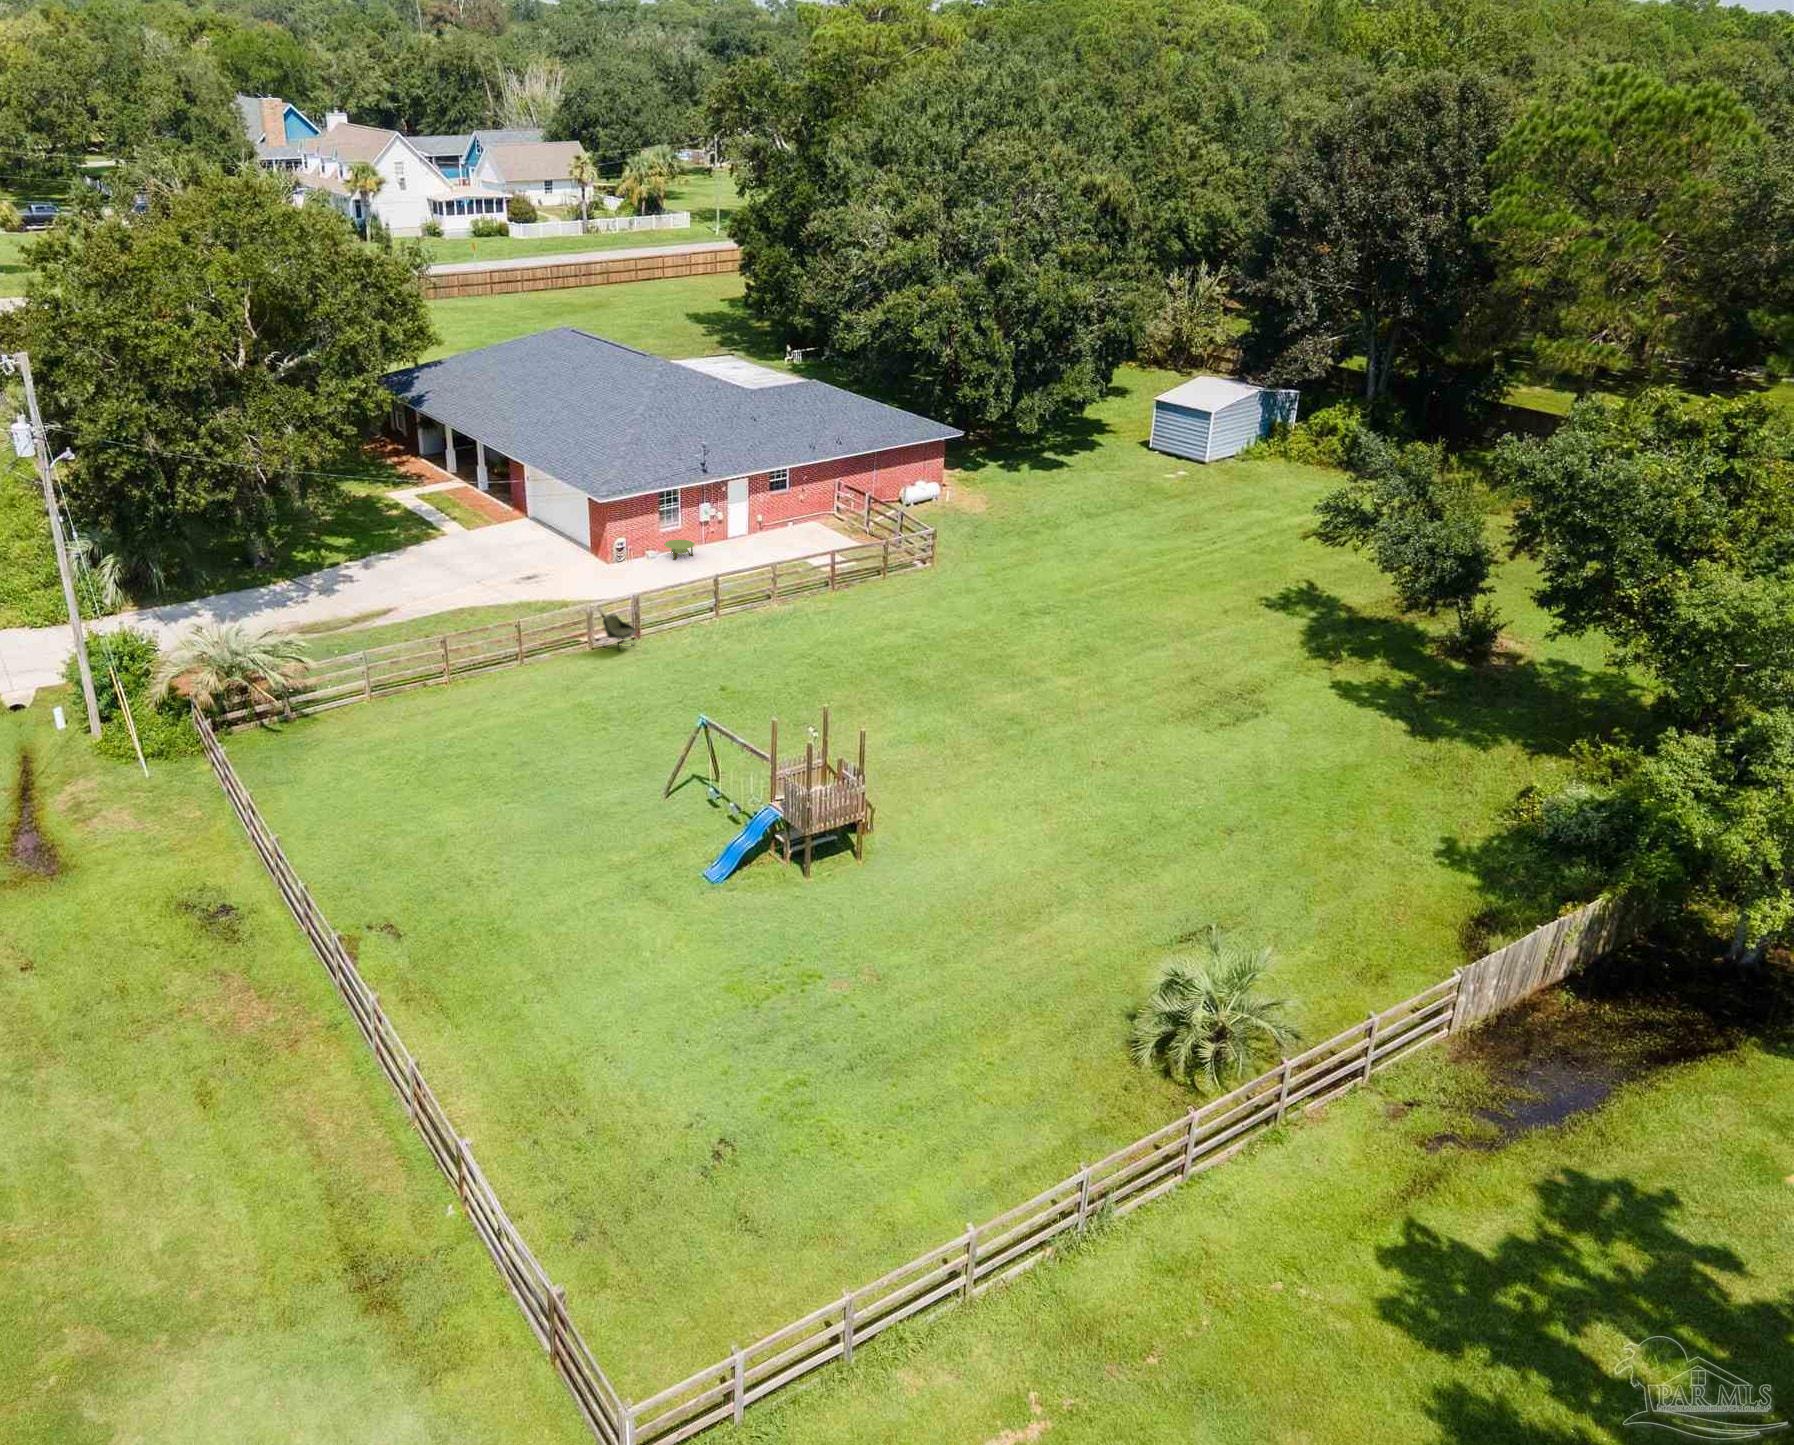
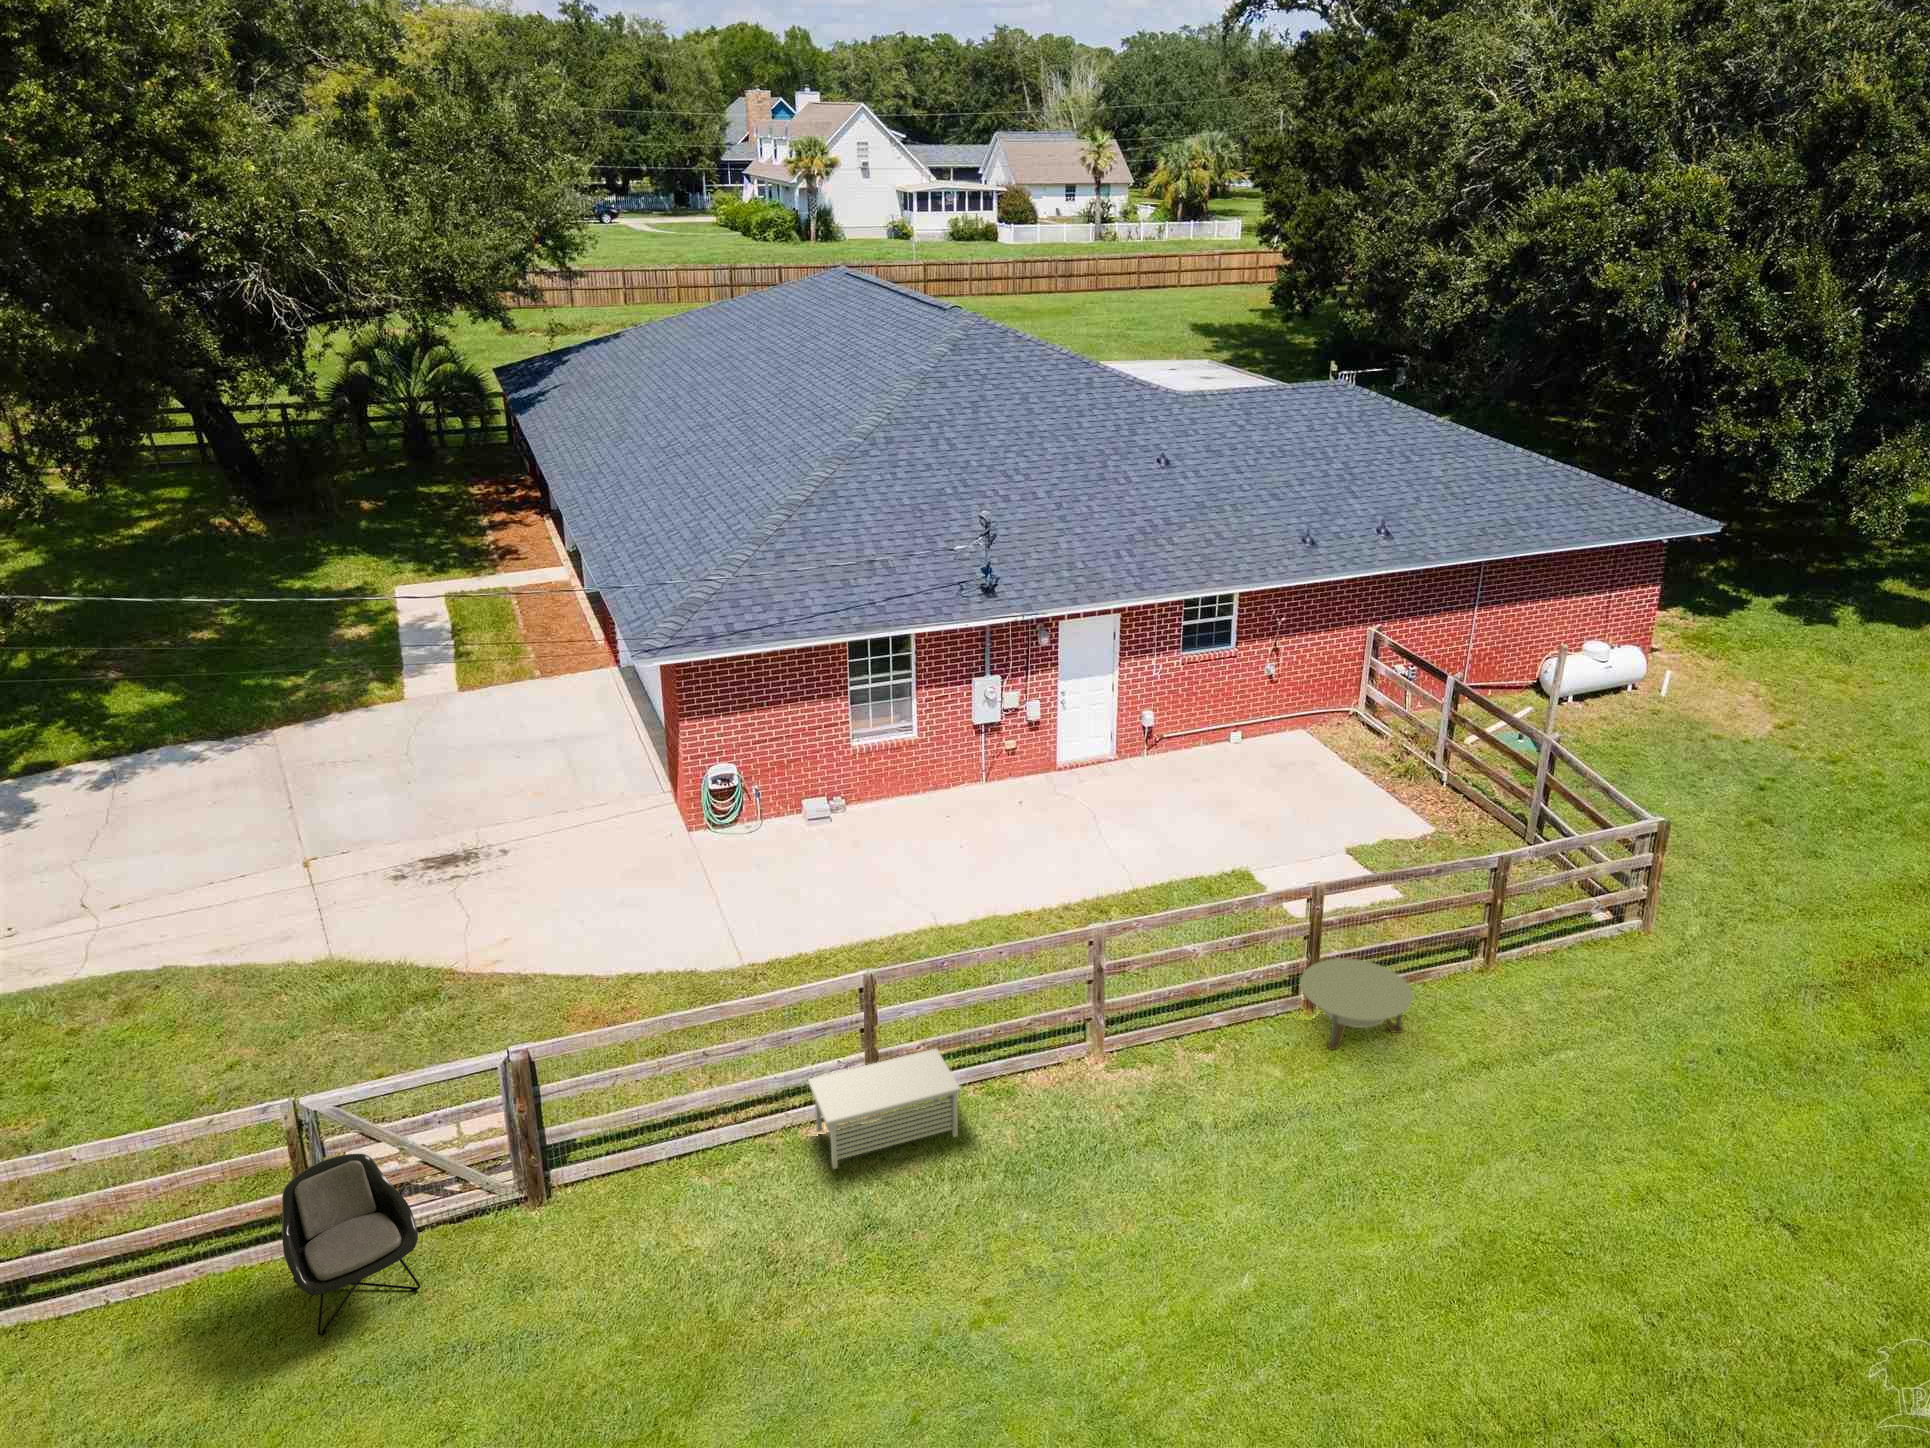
round table: present [664,540,694,560] -> present [1300,958,1413,1050]
storage bench: none [708,594,750,622] -> present [808,1049,961,1169]

